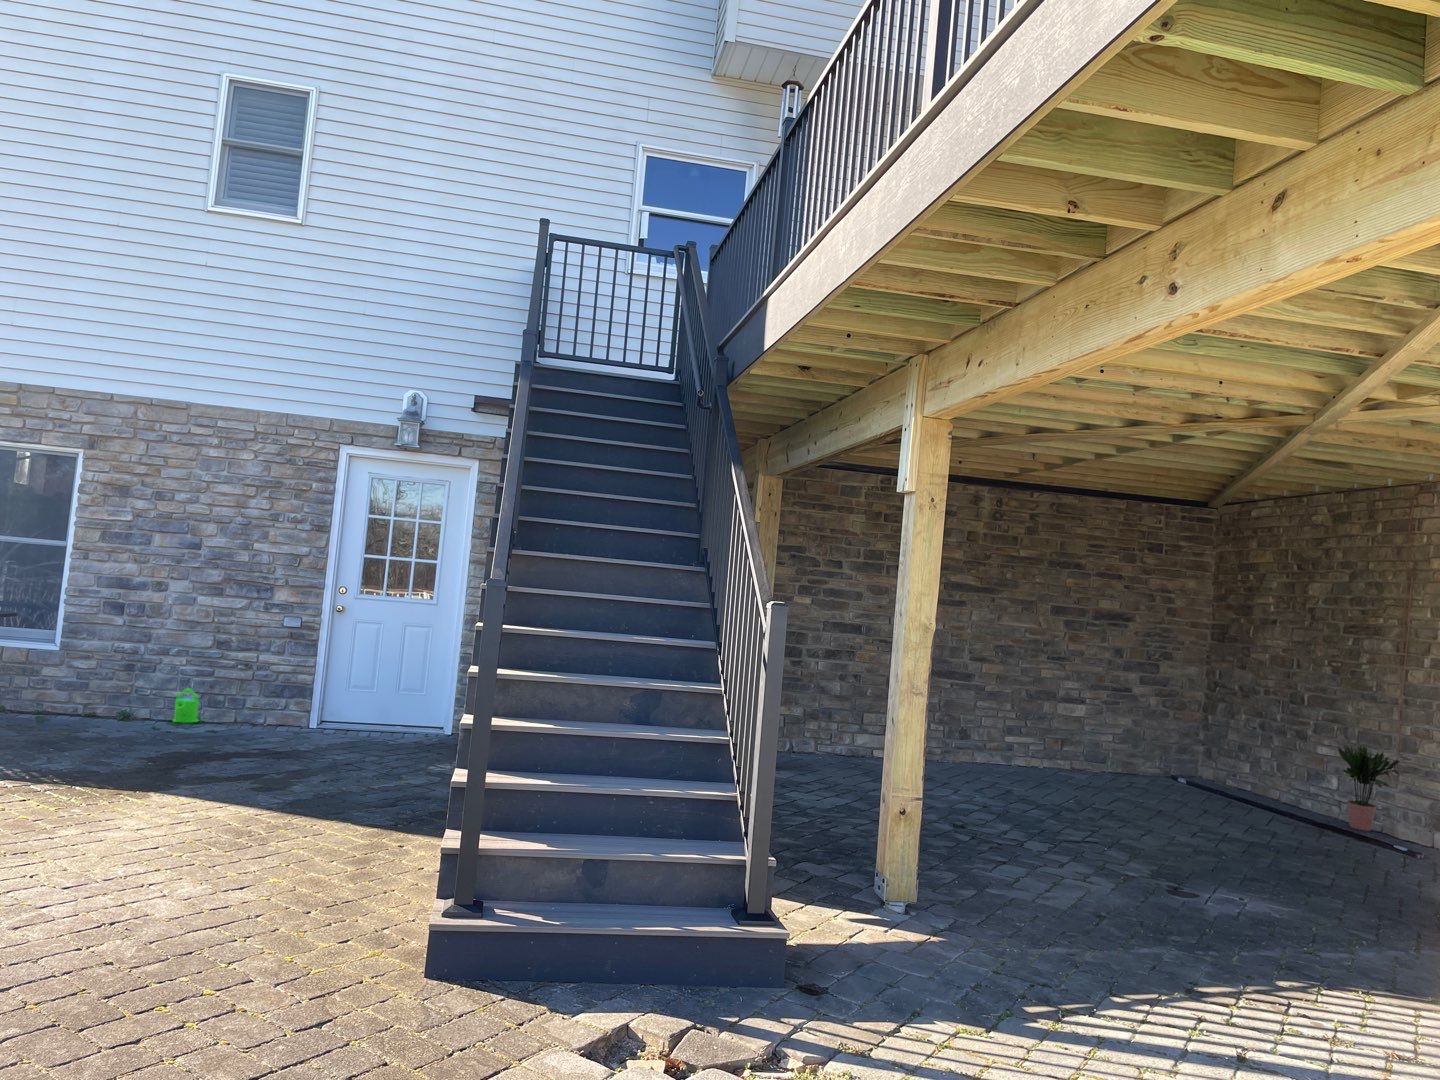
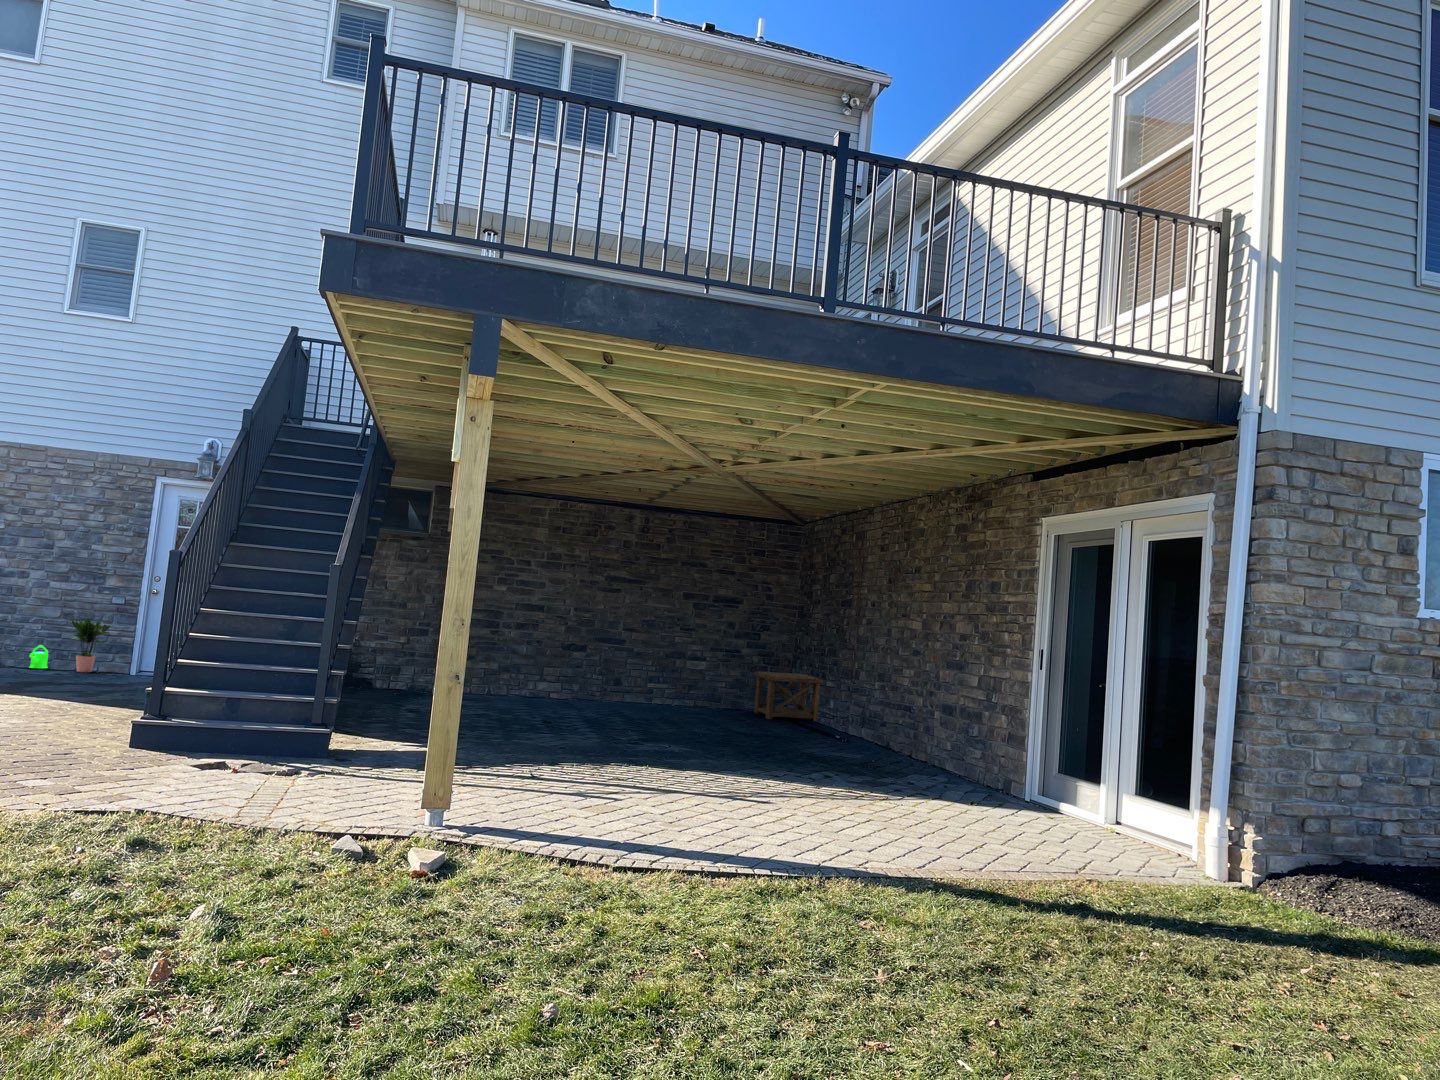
side table: none [1170,719,1290,796] -> present [754,671,823,721]
potted plant: present [1338,745,1399,831] -> present [71,618,110,672]

